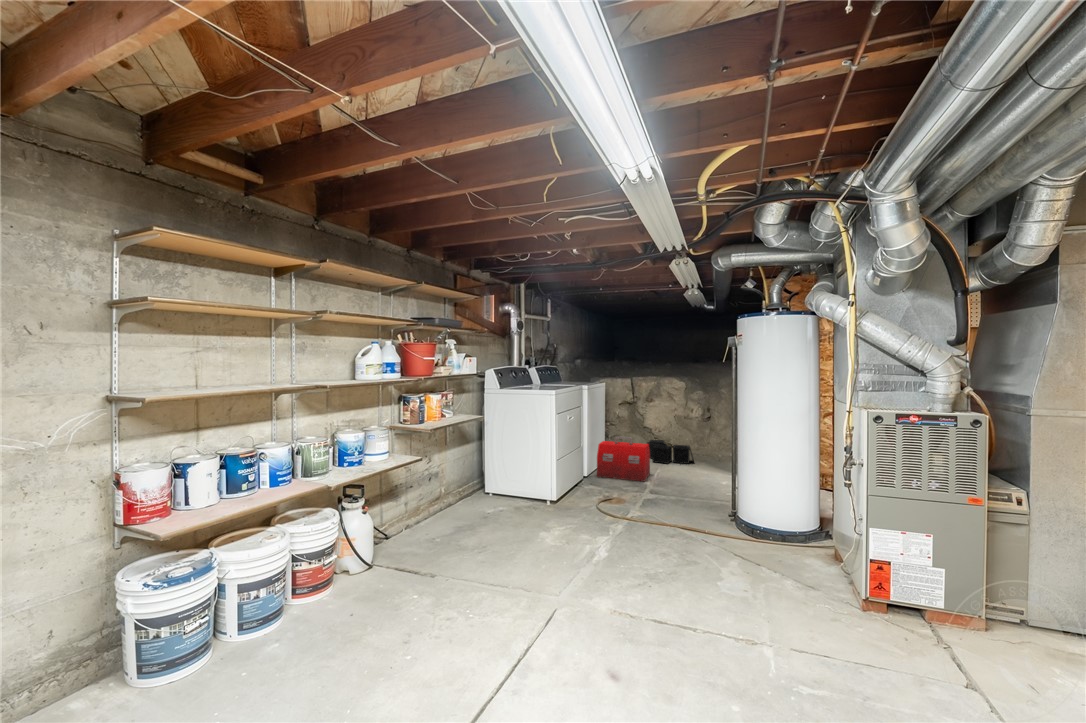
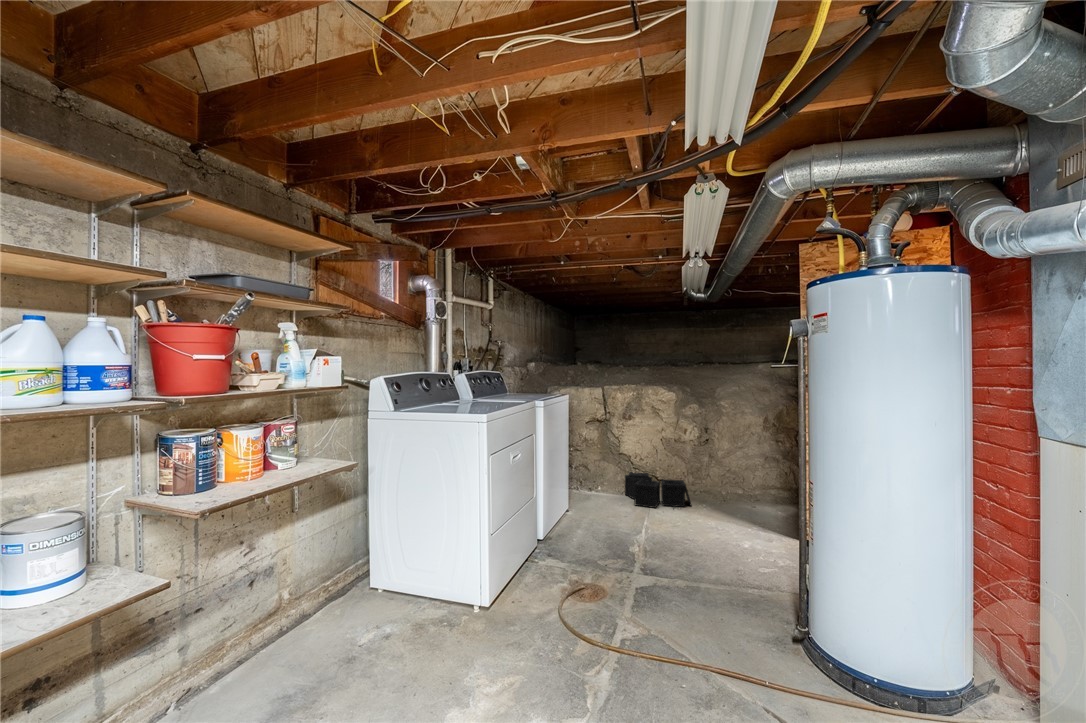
toolbox: present [597,436,650,481] -> none [558,475,635,545]

